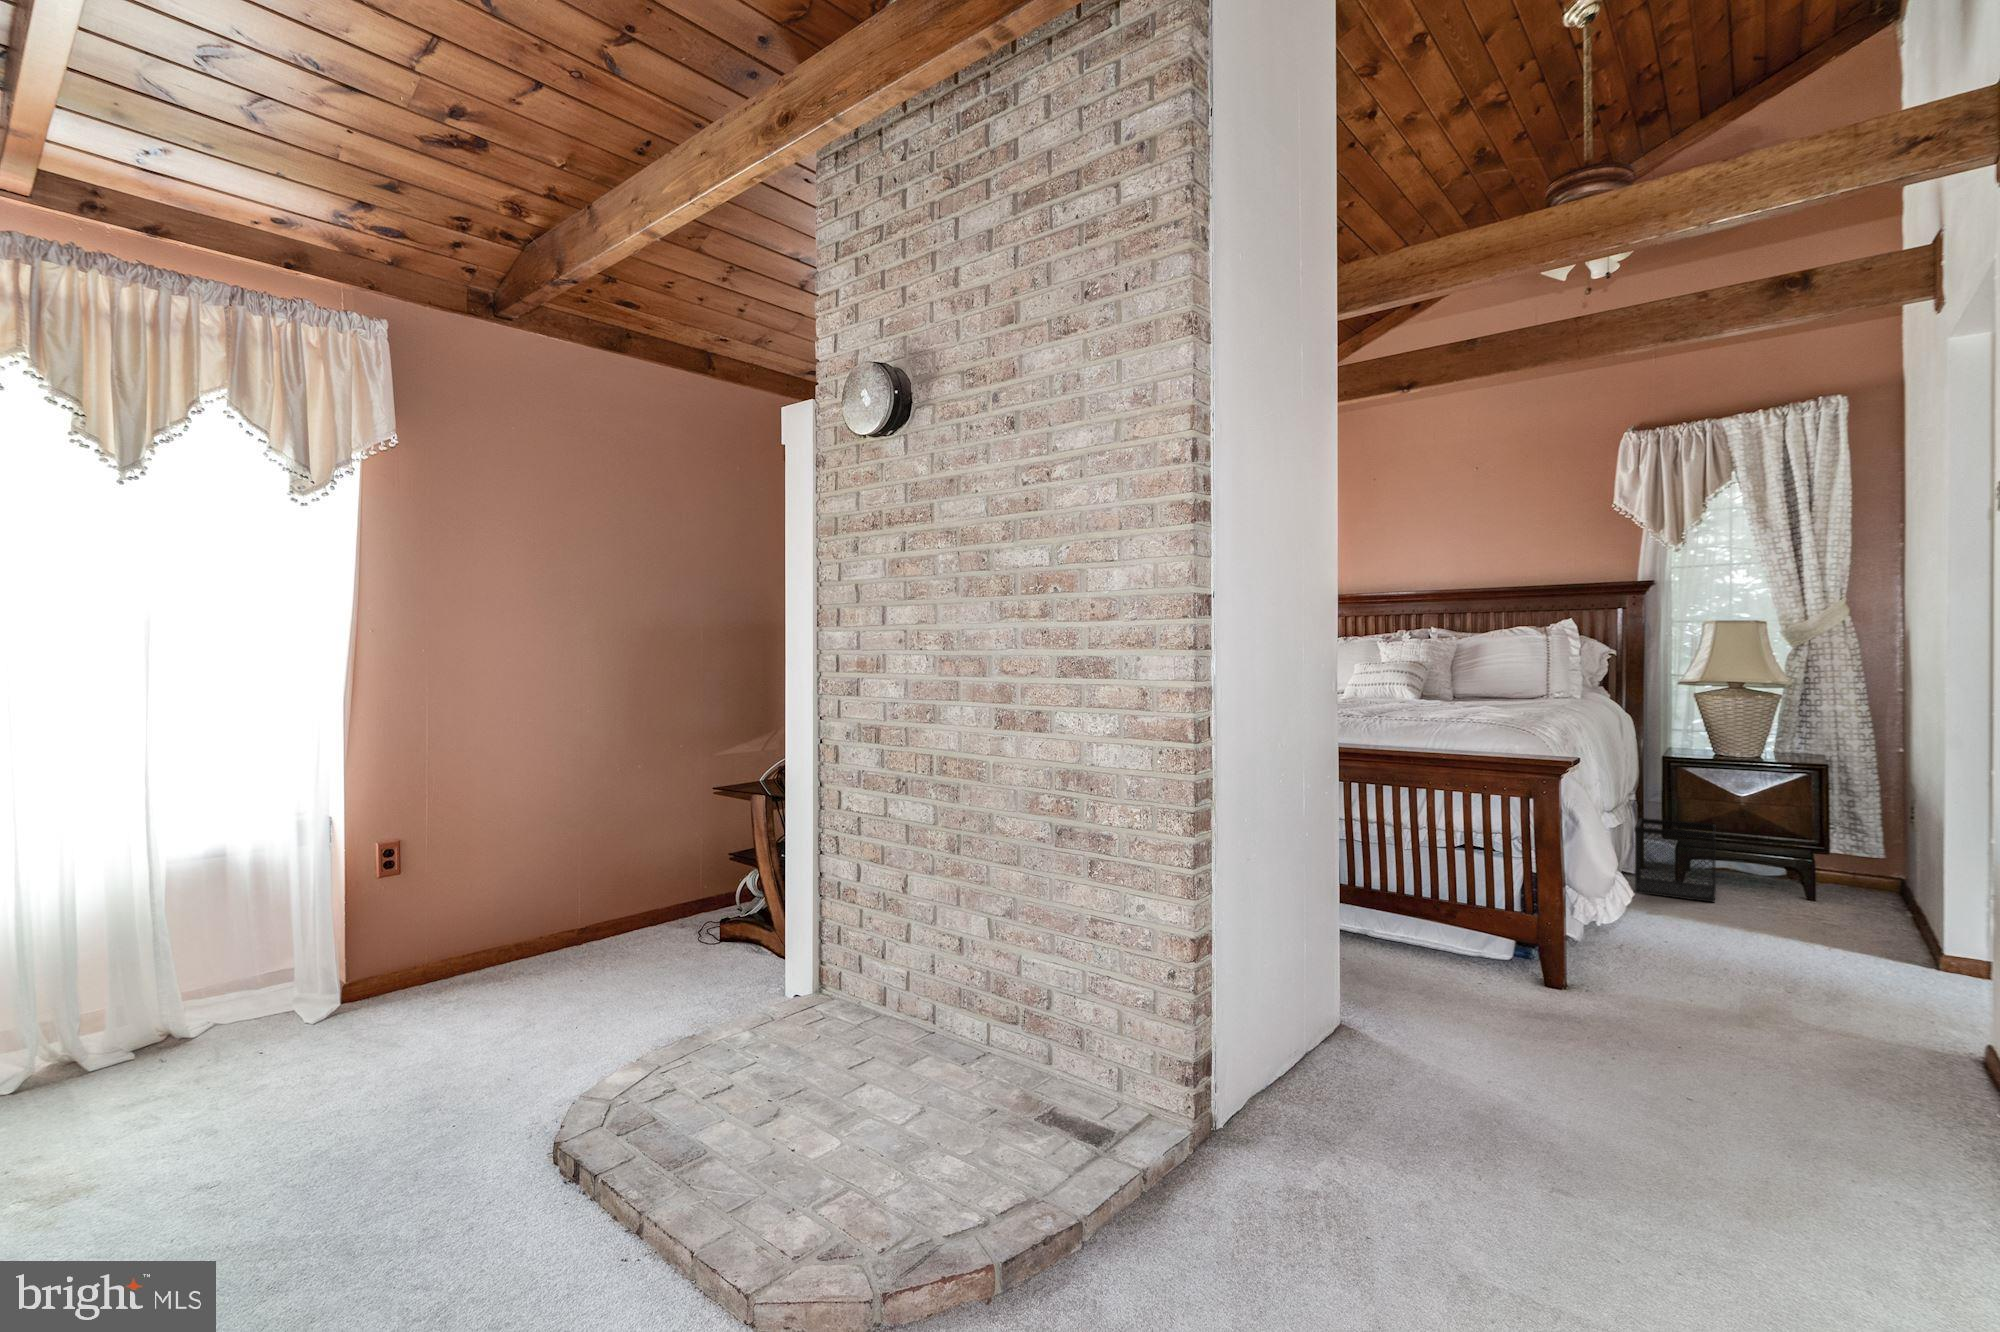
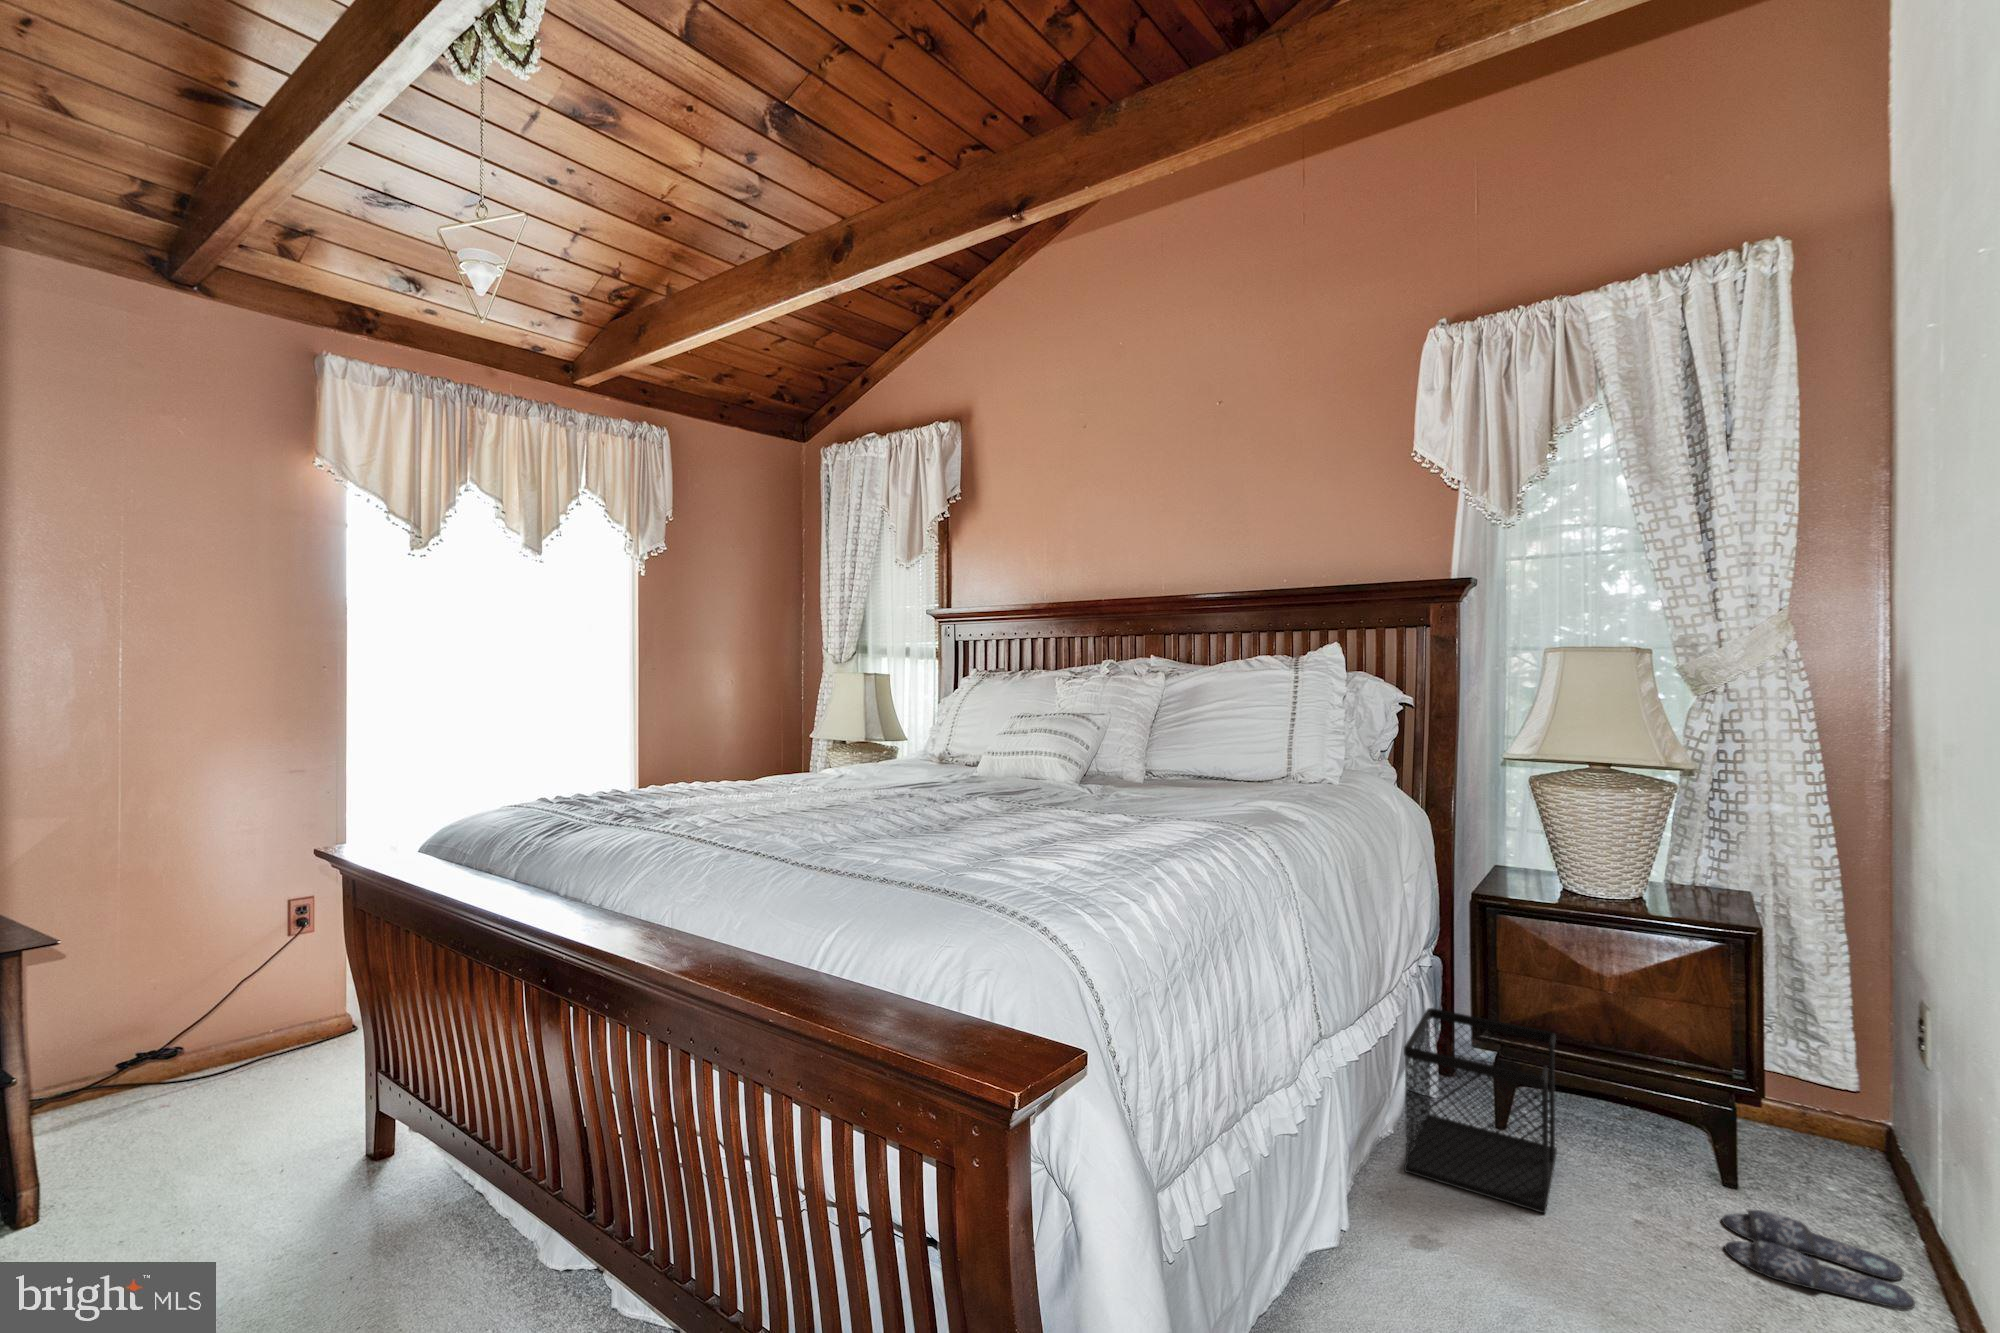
slippers: none [1807,900,1901,923] -> present [1722,1210,1915,1309]

